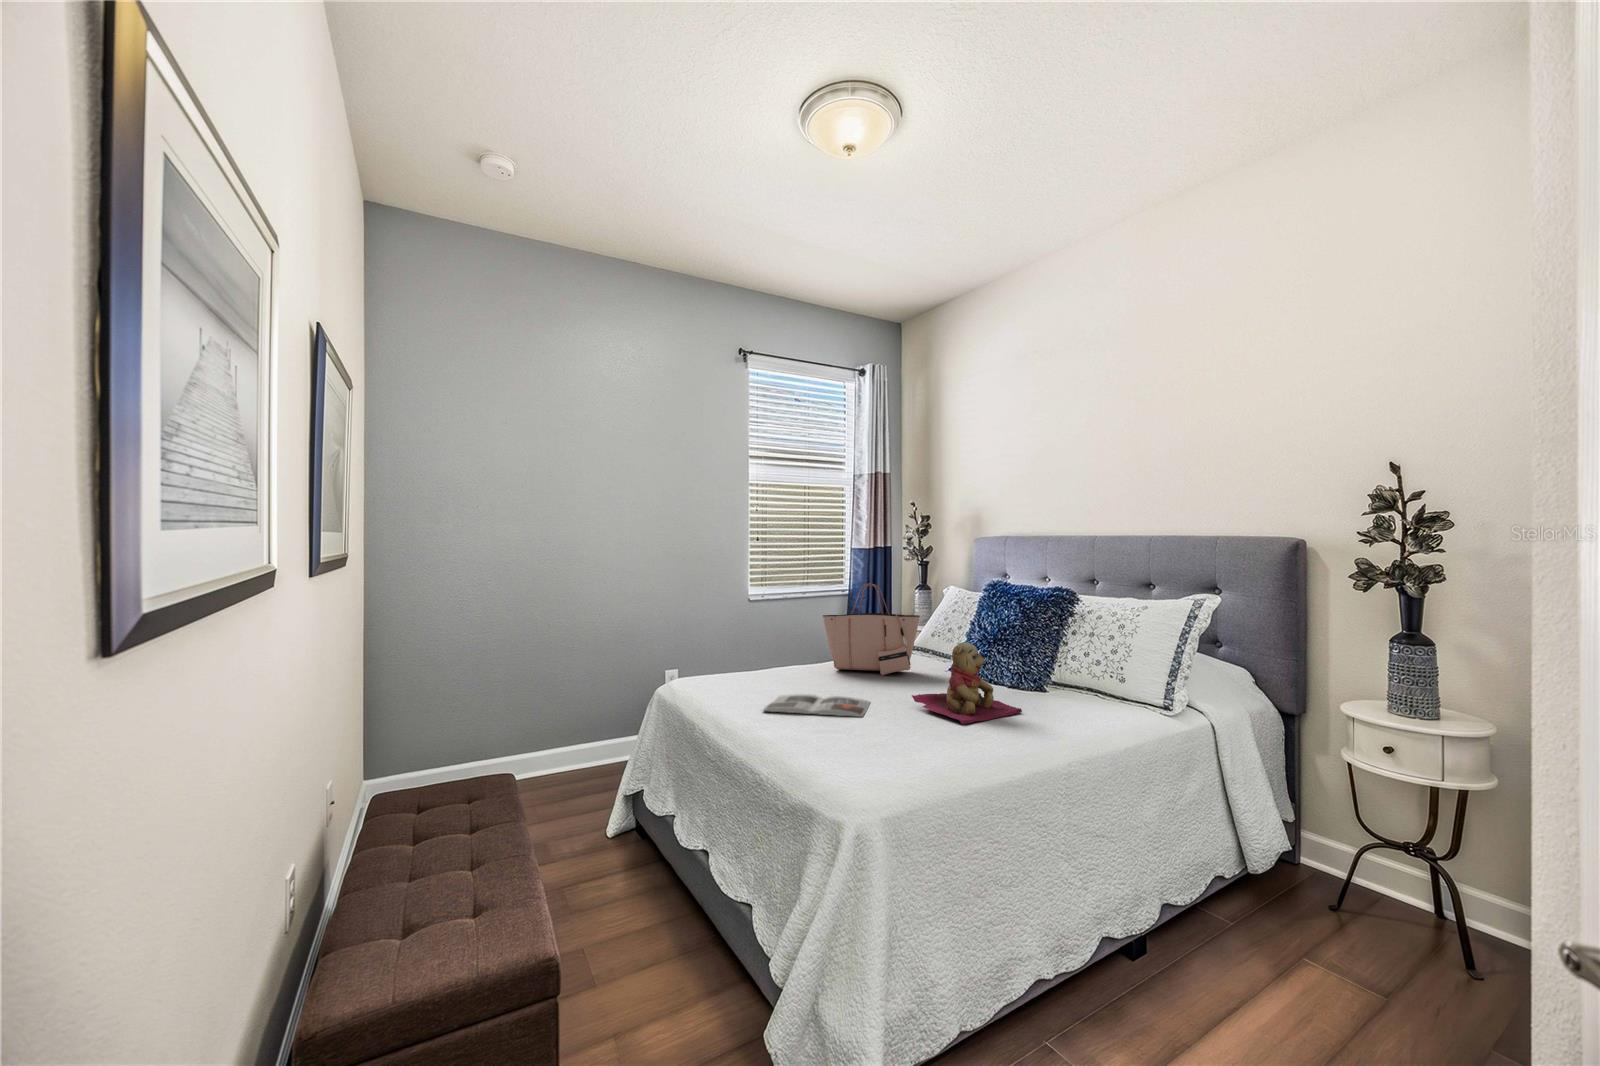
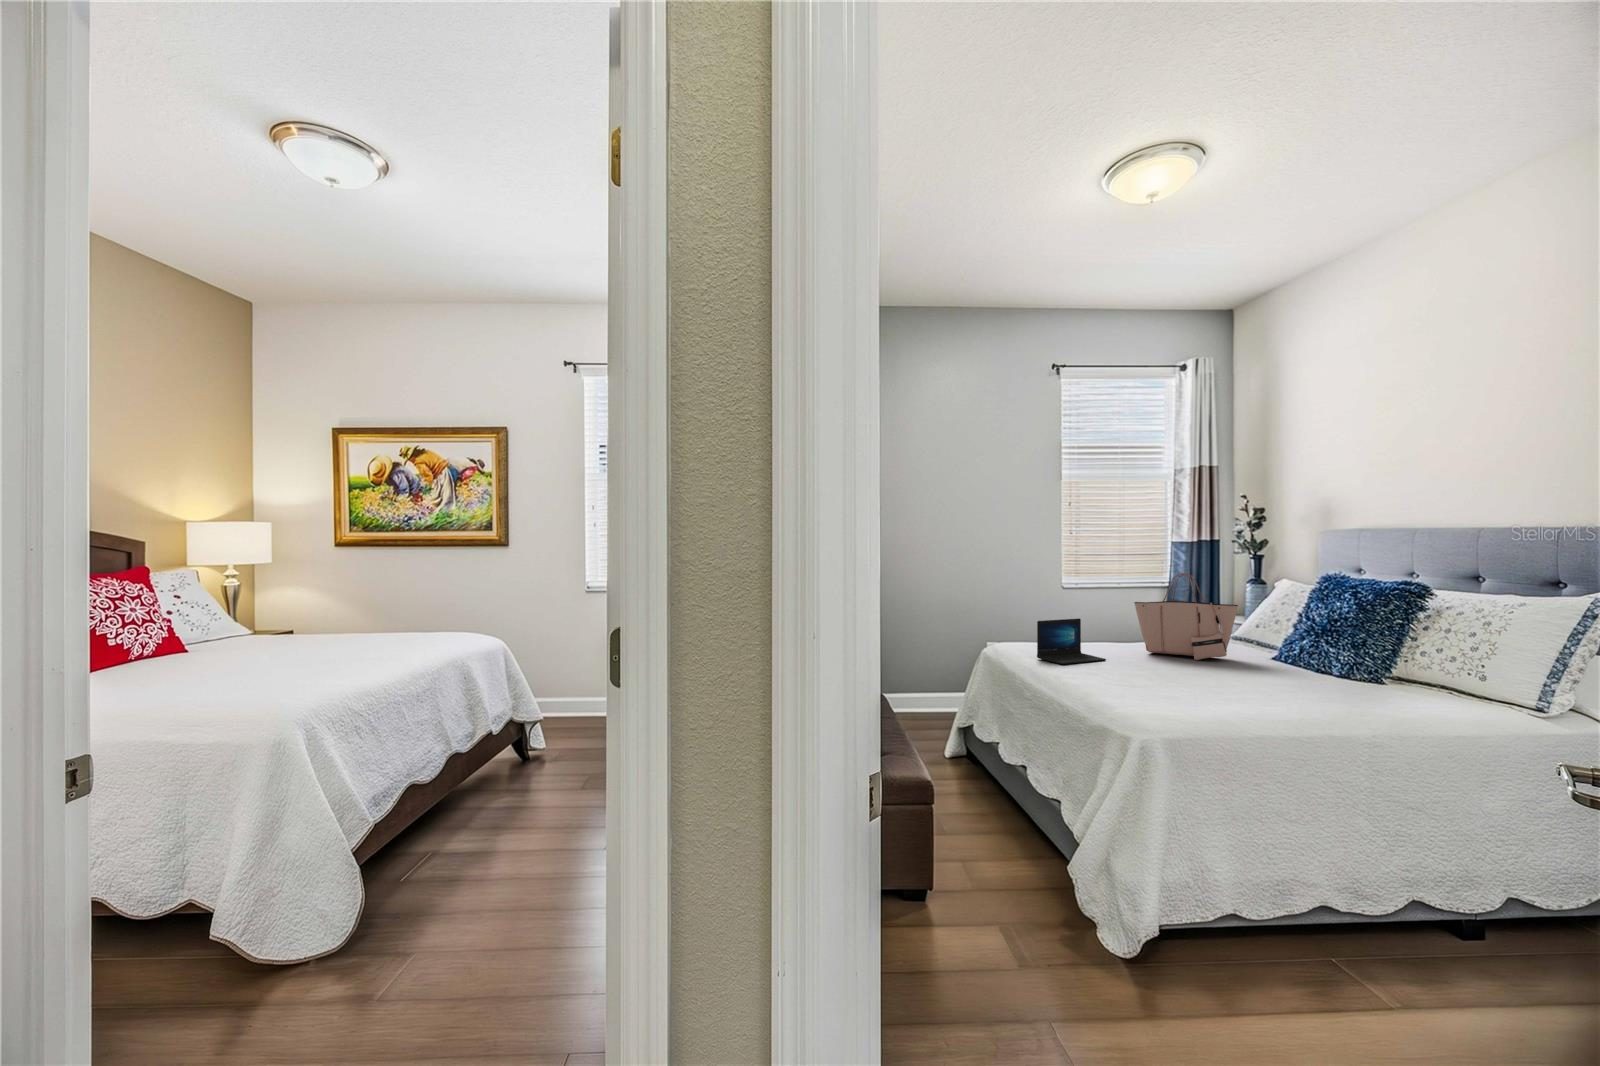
laptop: none [722,636,796,691] -> present [1037,619,1106,664]
teddy bear: present [912,642,1022,724] -> none [1219,628,1346,704]
magazine: present [763,694,870,717] -> none [1071,669,1178,691]

